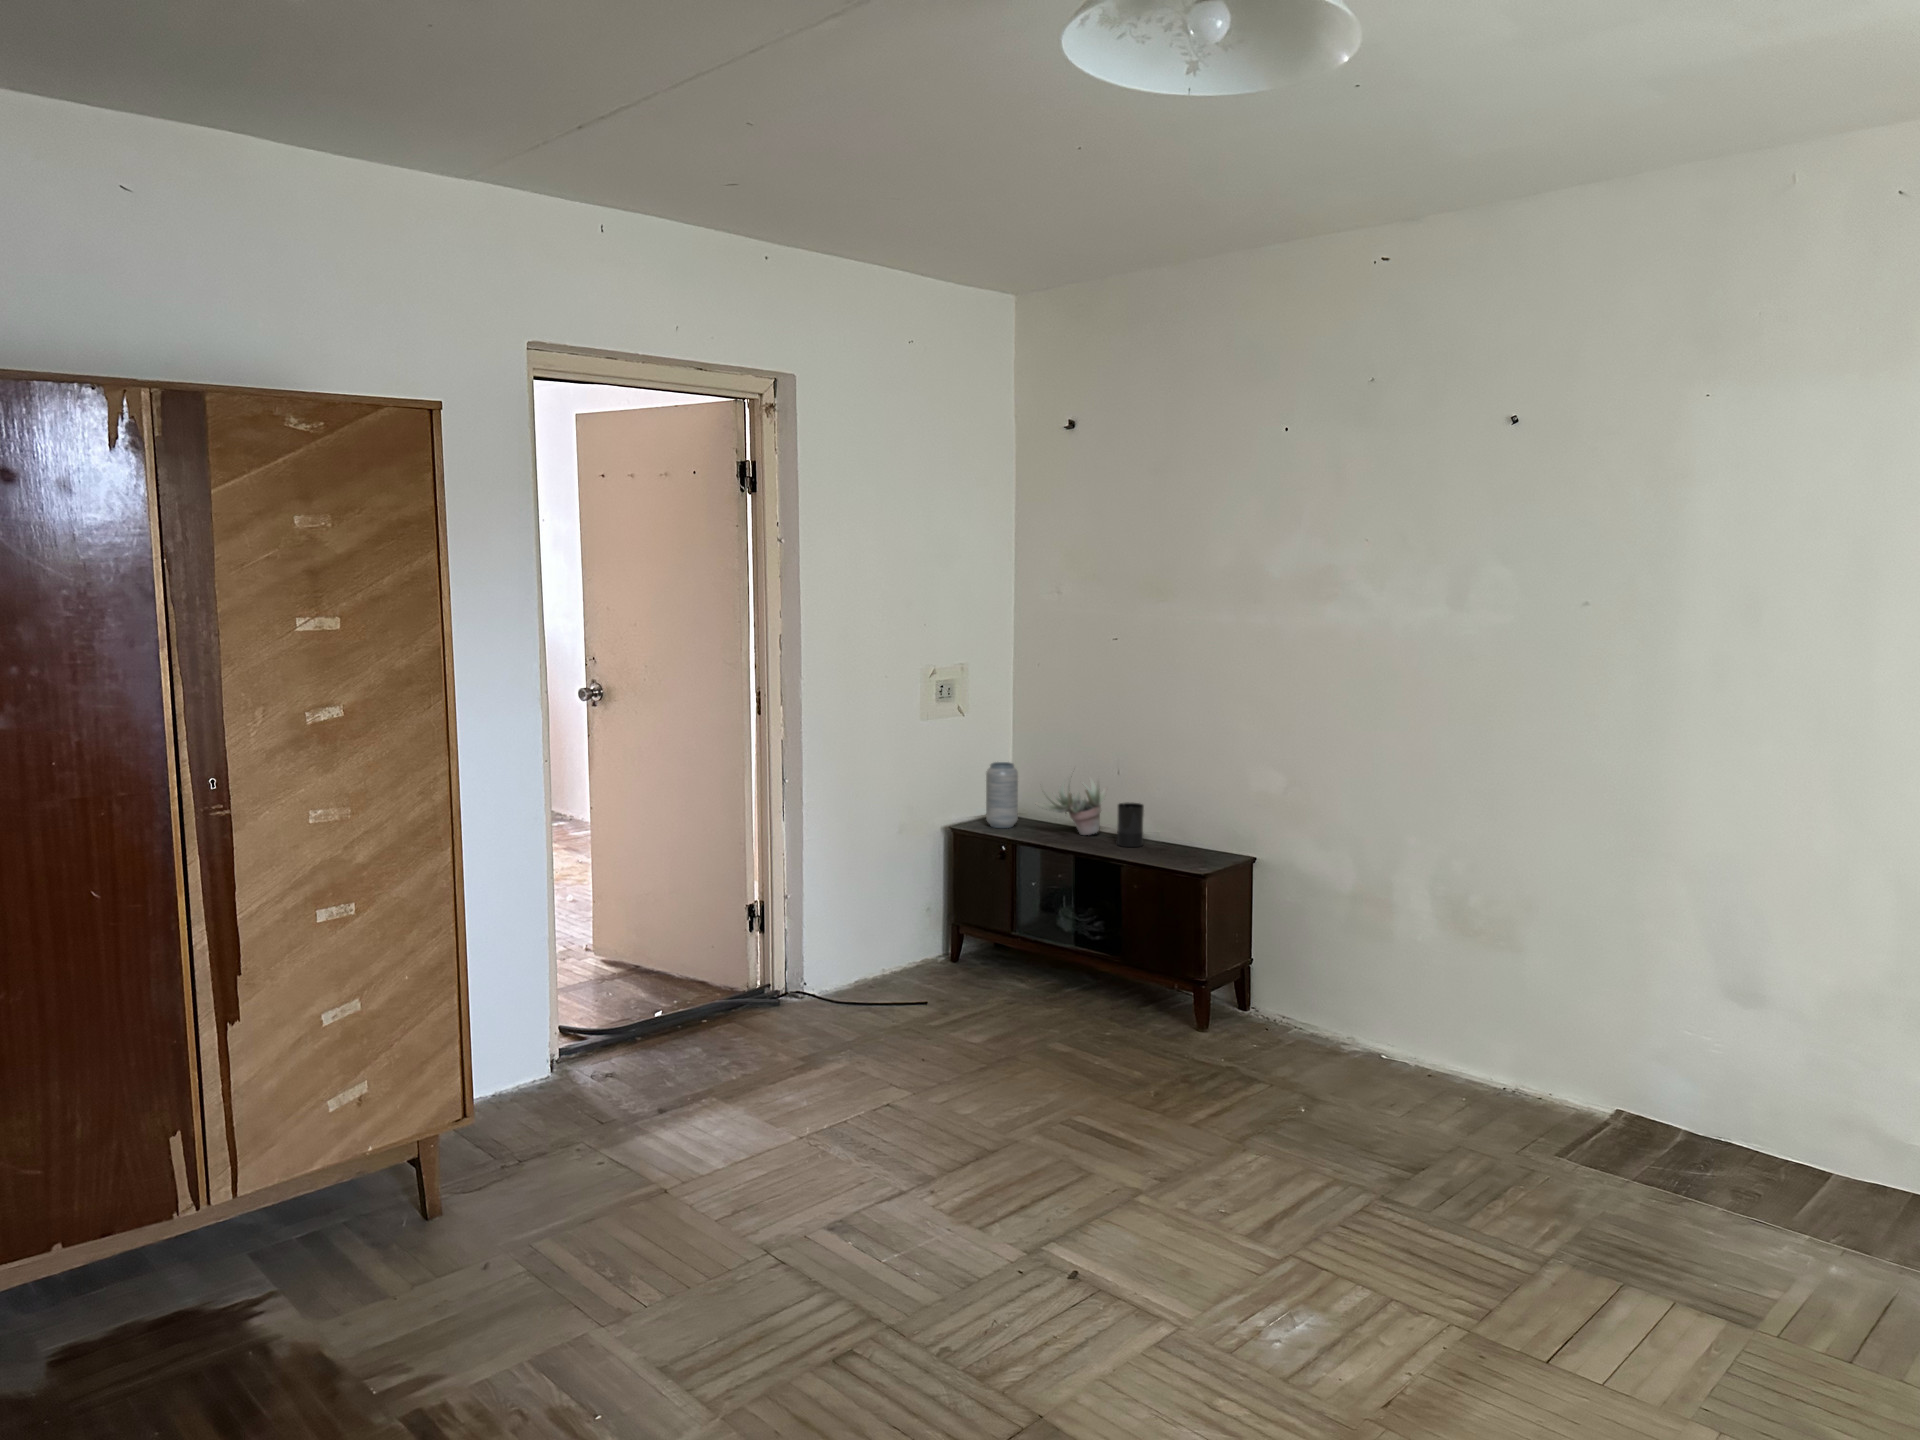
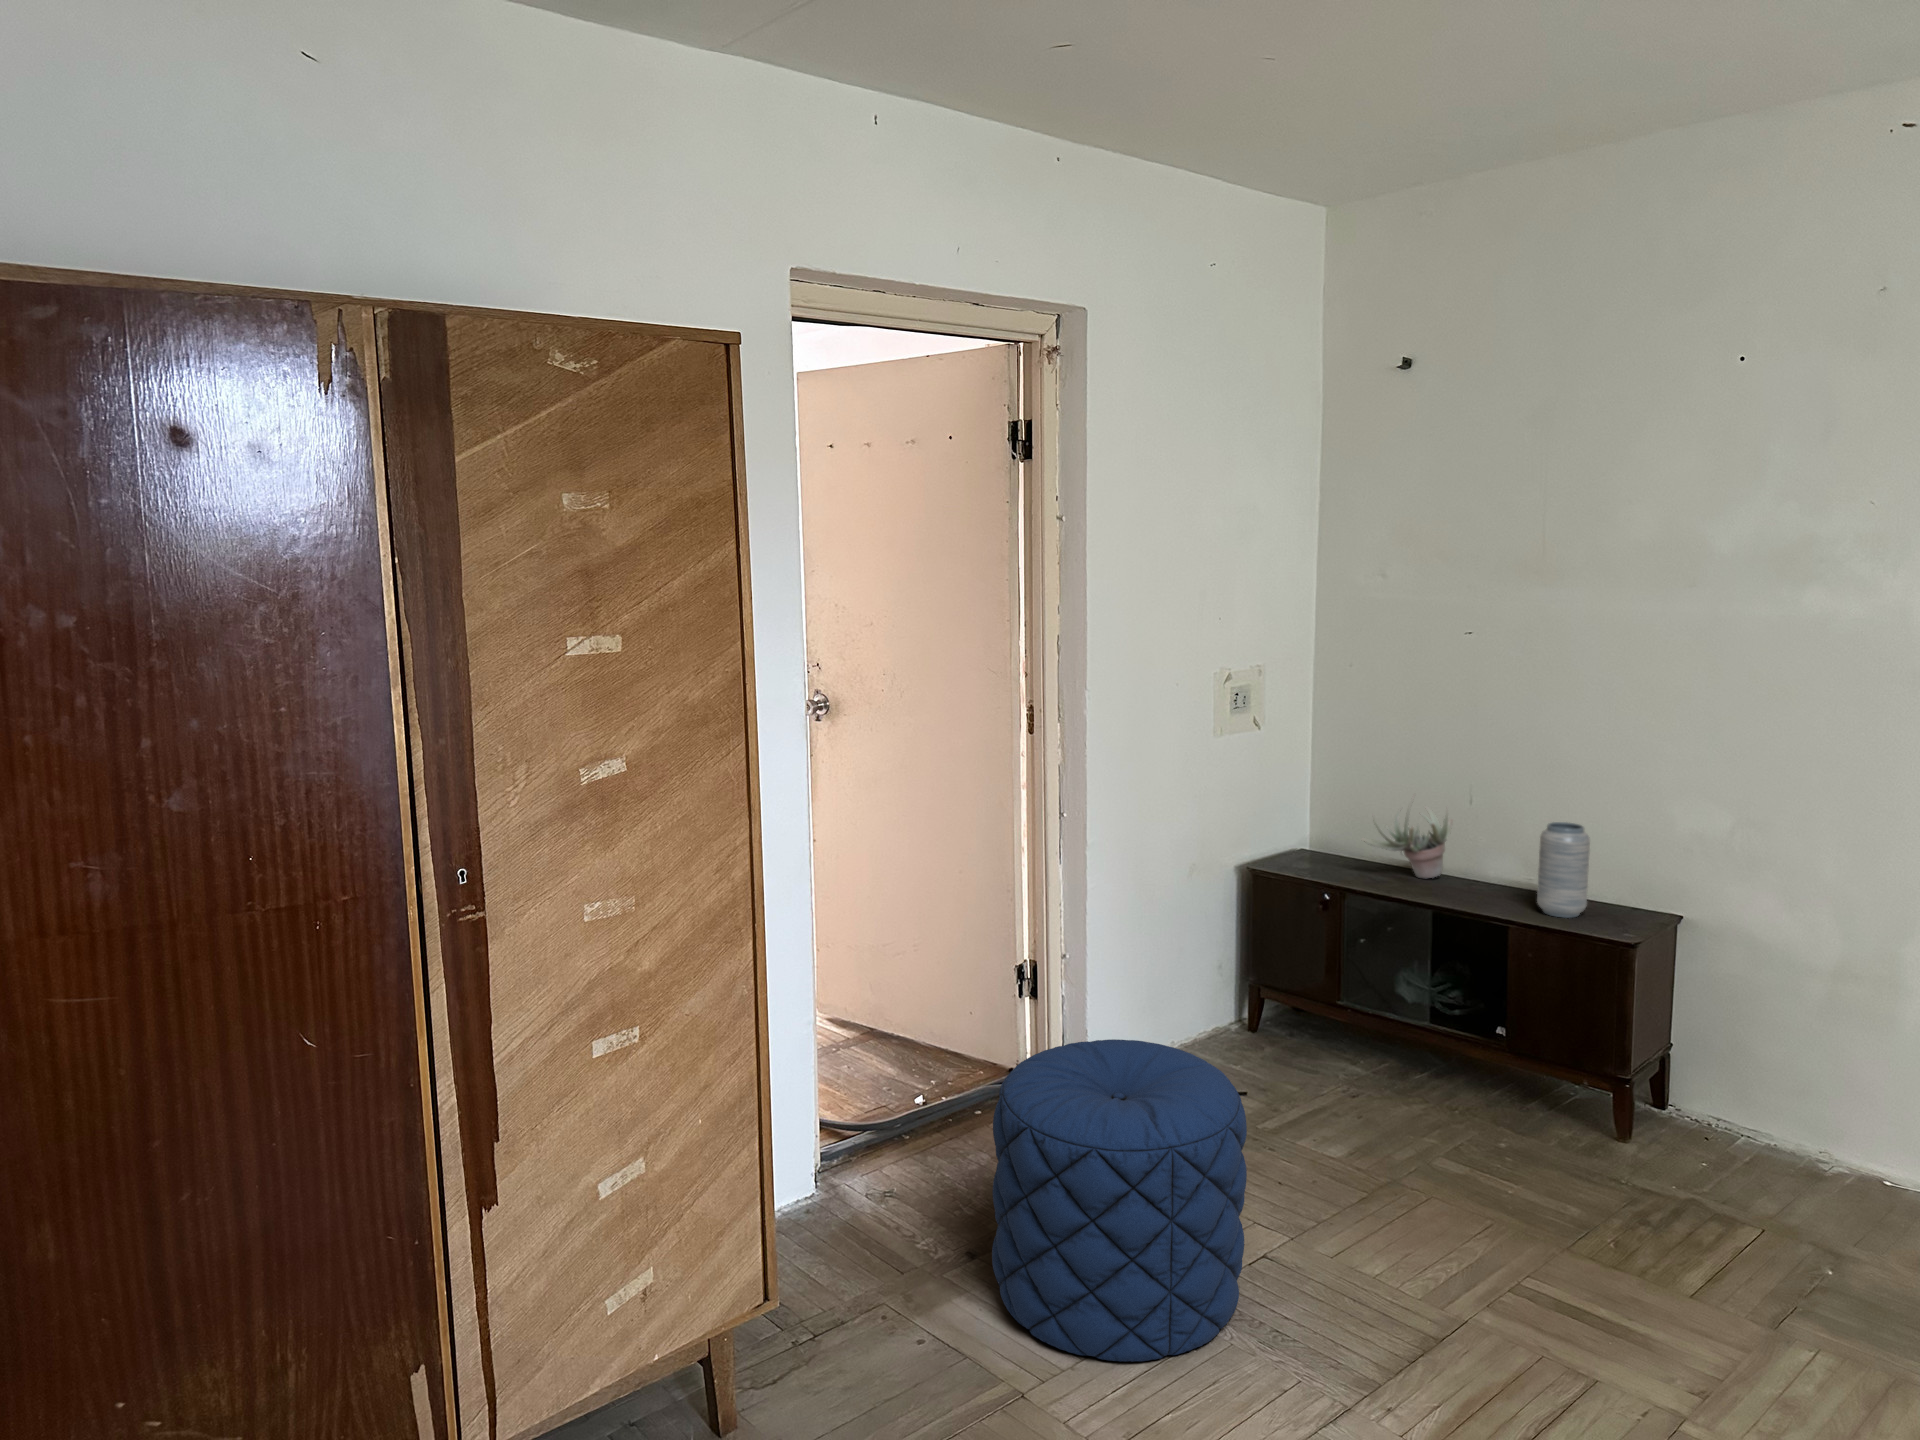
vase: present [986,762,1018,828] -> present [1537,822,1590,918]
candle: present [1117,803,1144,847] -> none [1474,837,1513,897]
pouf: none [662,941,856,1169] -> present [992,1039,1247,1362]

